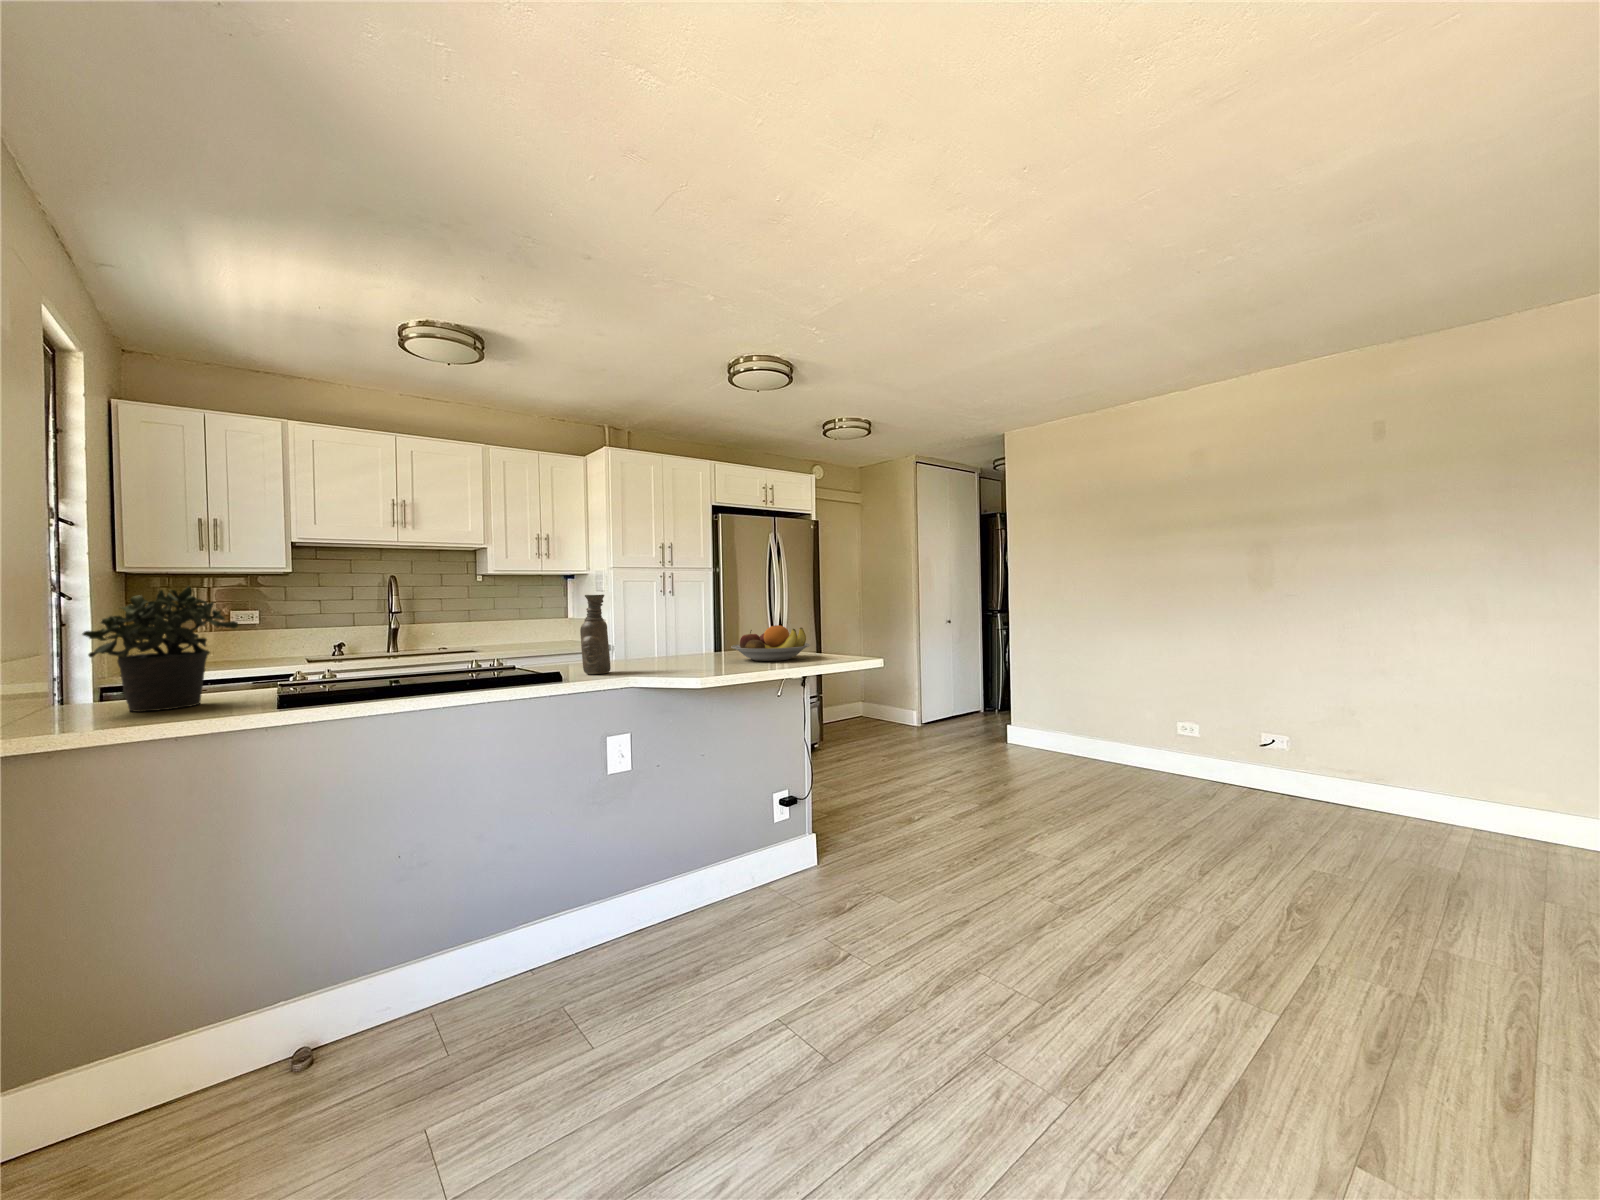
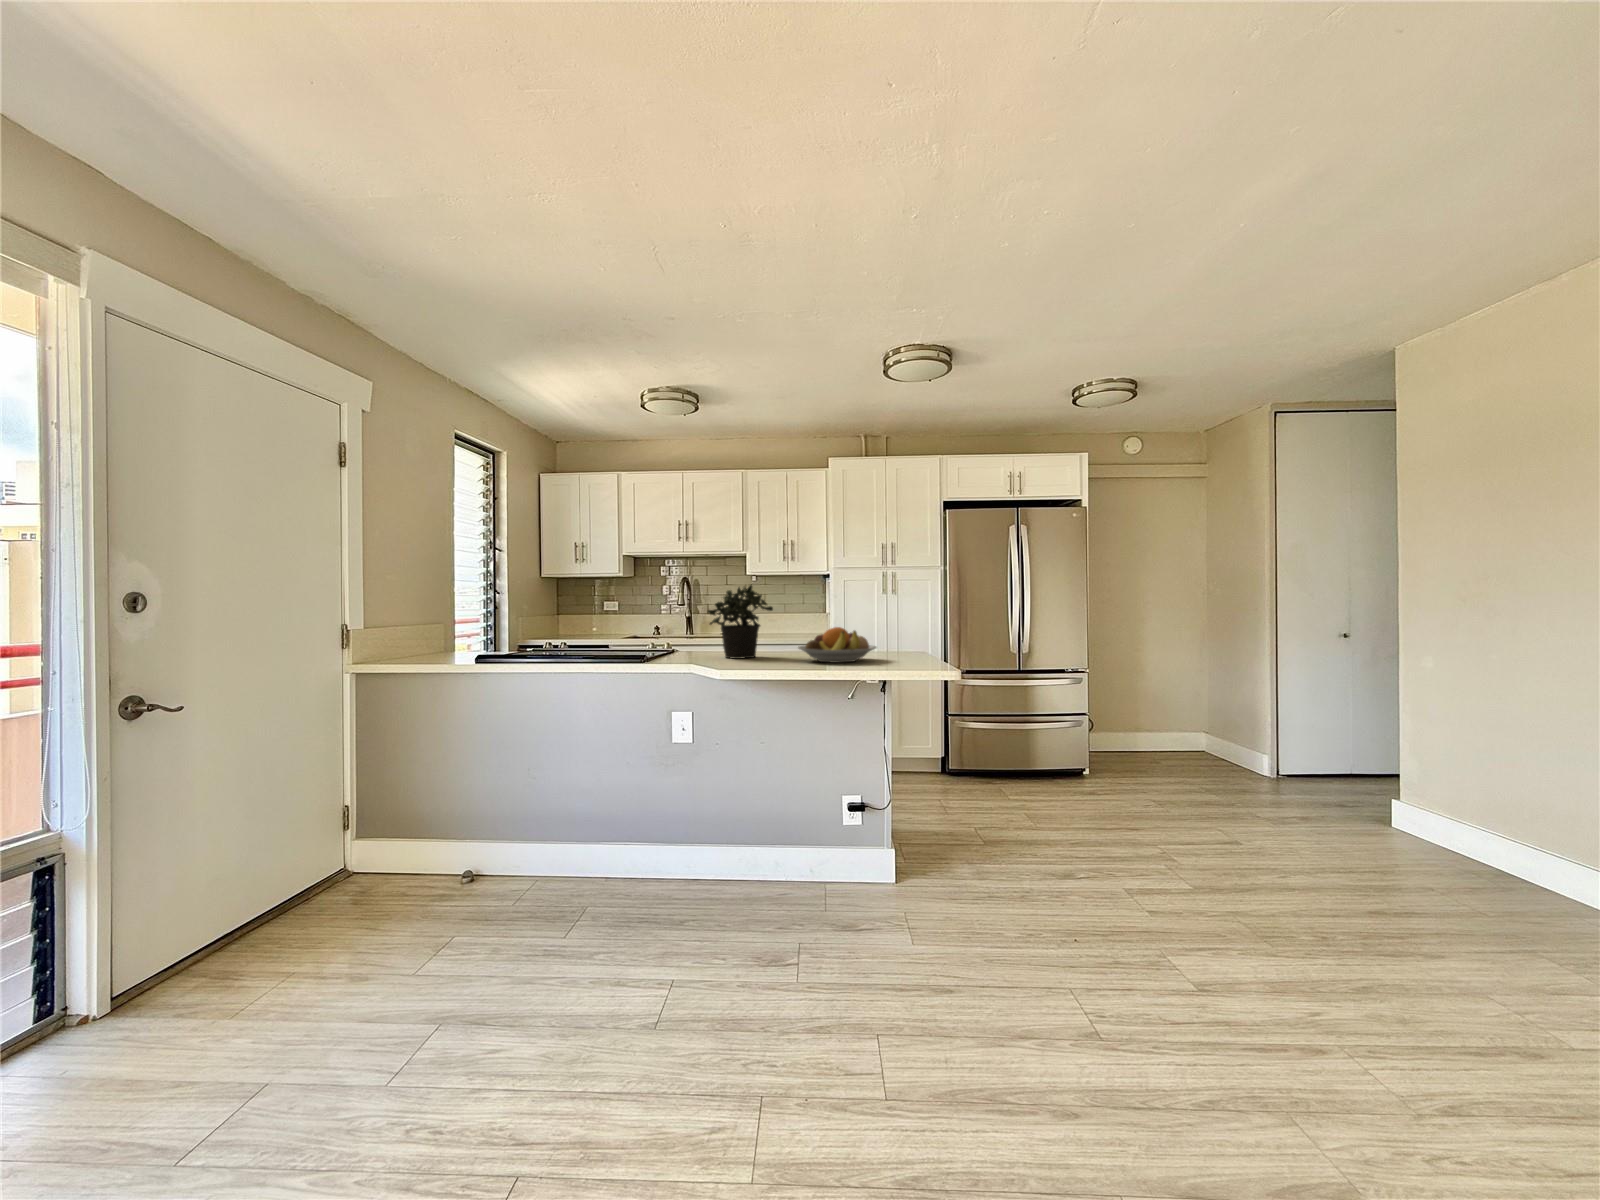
potted plant: present [82,586,238,712] -> present [707,584,773,659]
vase: present [580,595,611,674] -> none [661,595,688,660]

